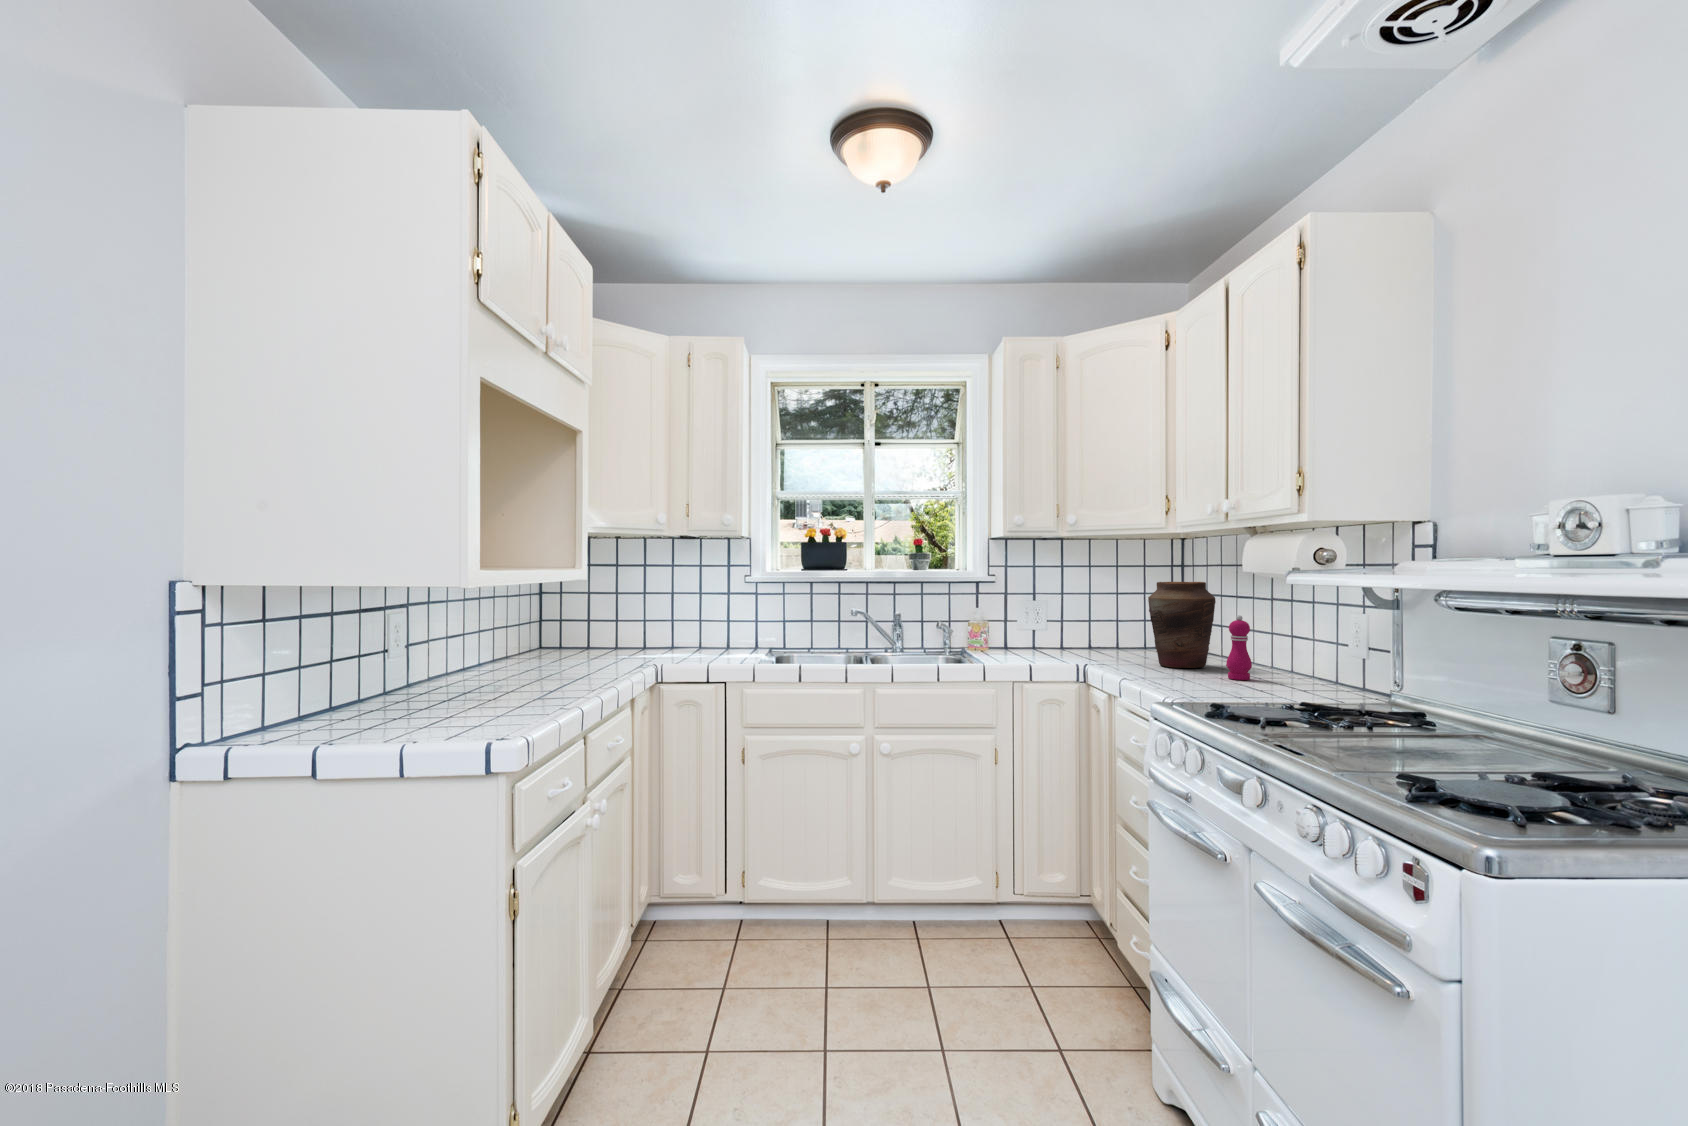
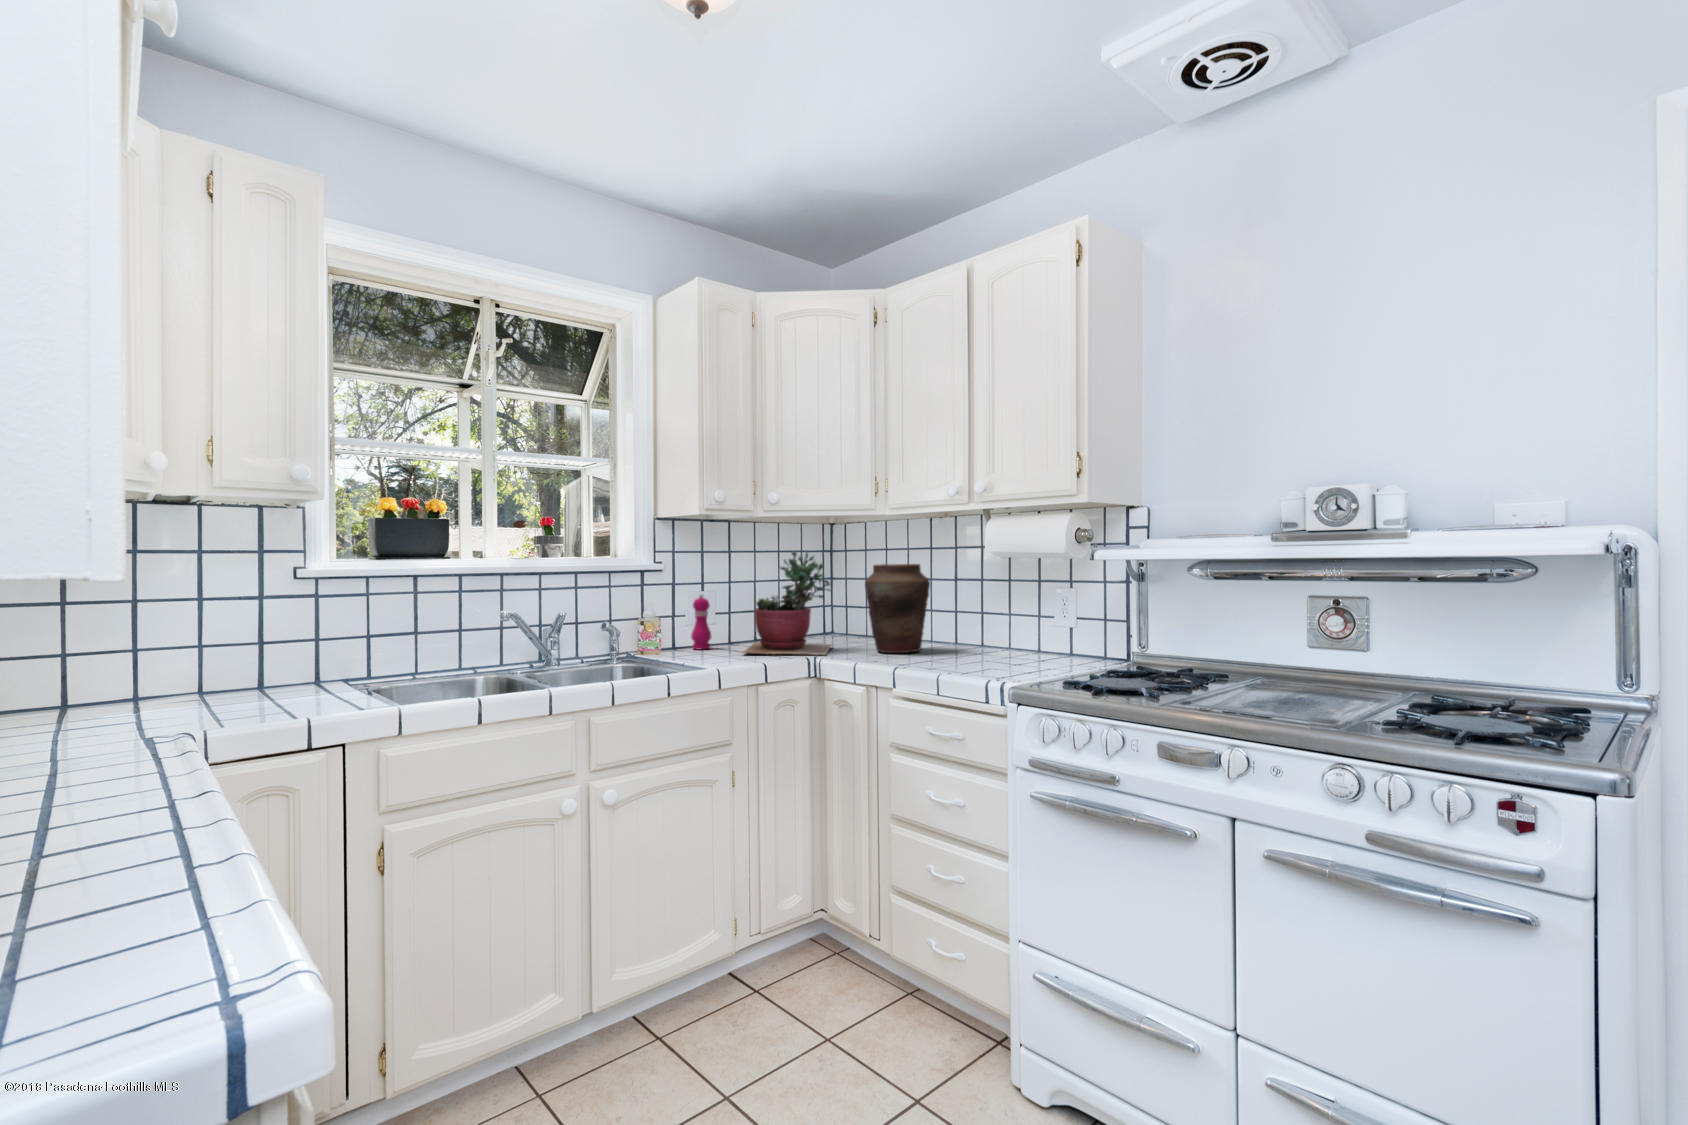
succulent plant: none [1039,568,1138,663] -> present [743,552,831,655]
pepper mill: present [1226,615,1252,680] -> present [691,594,711,649]

